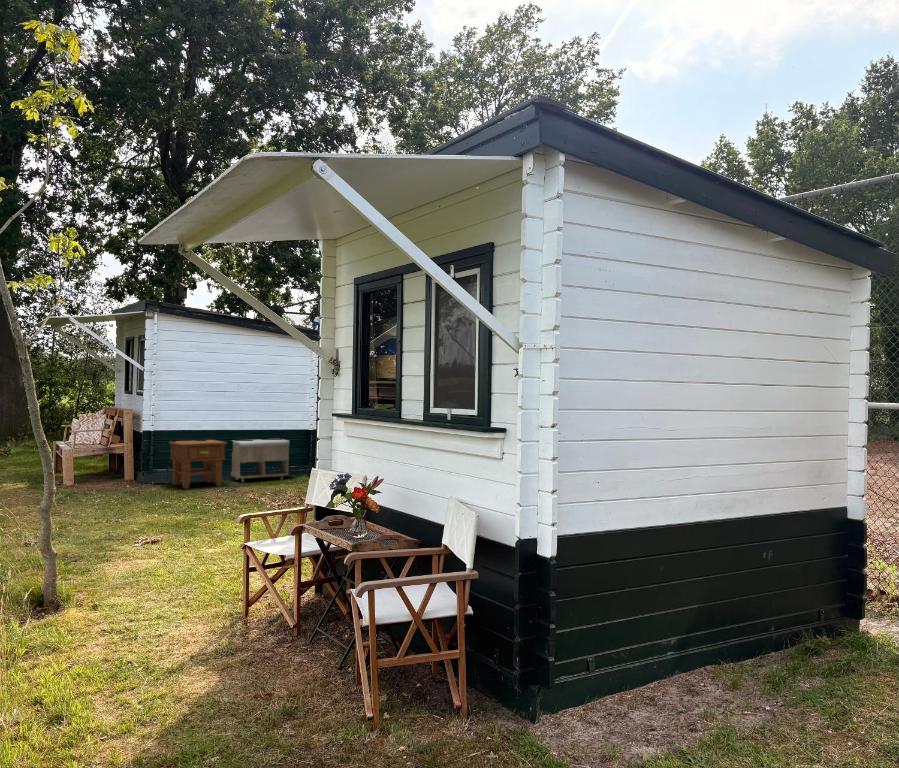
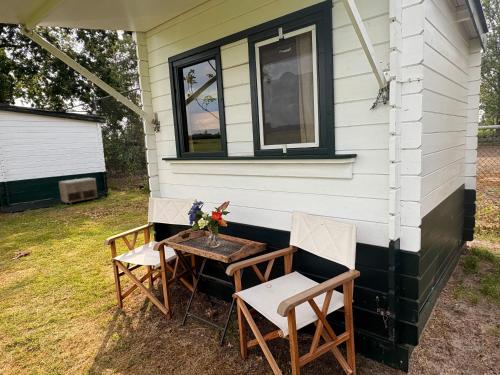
side table: present [169,440,227,489] -> none [18,182,58,213]

